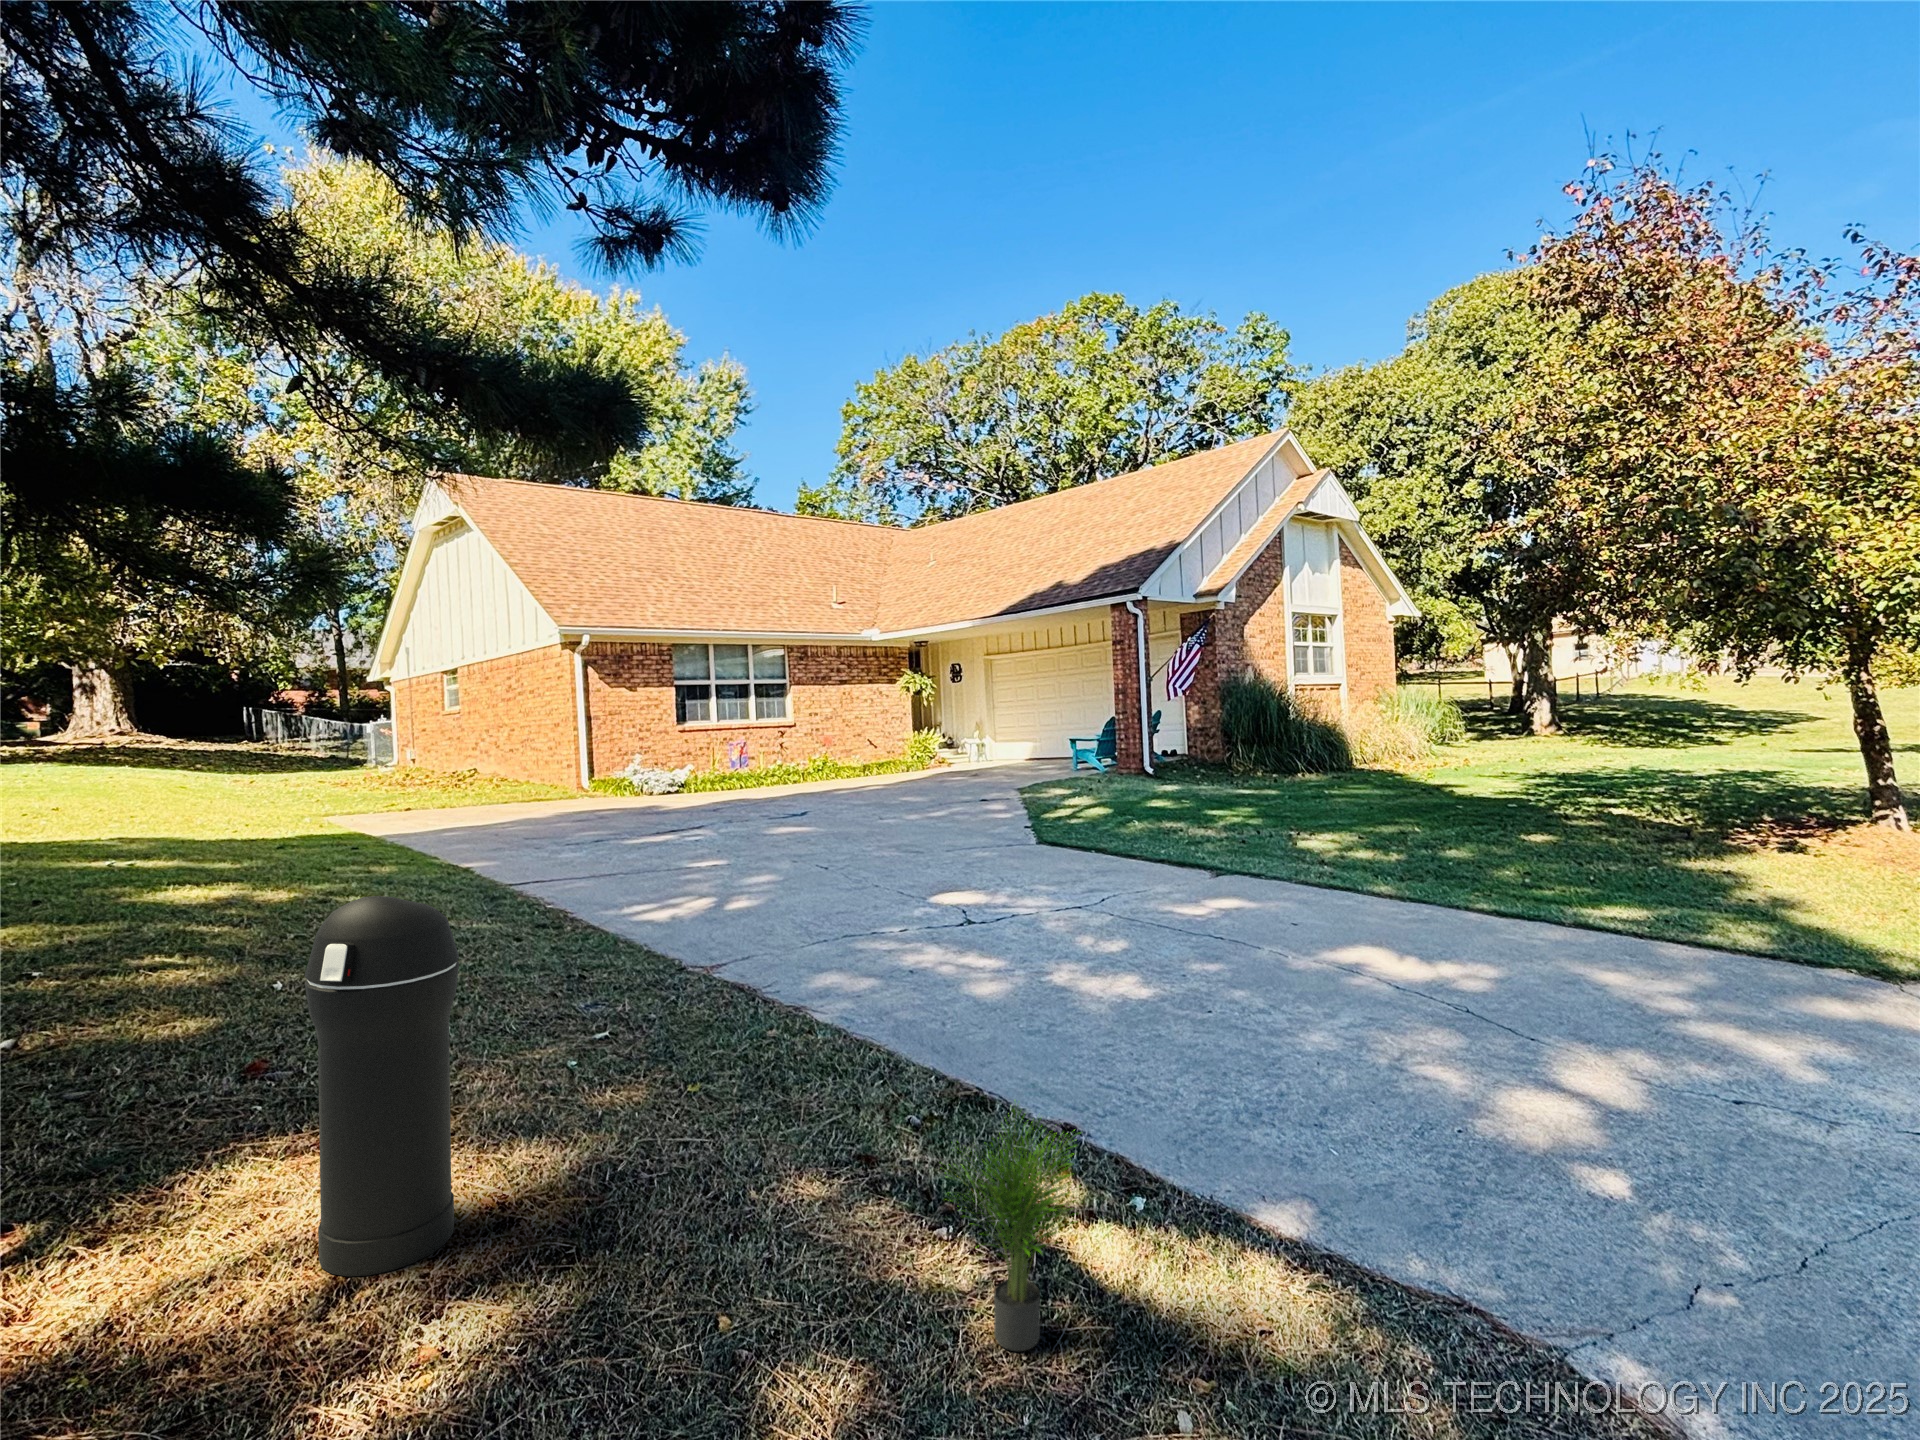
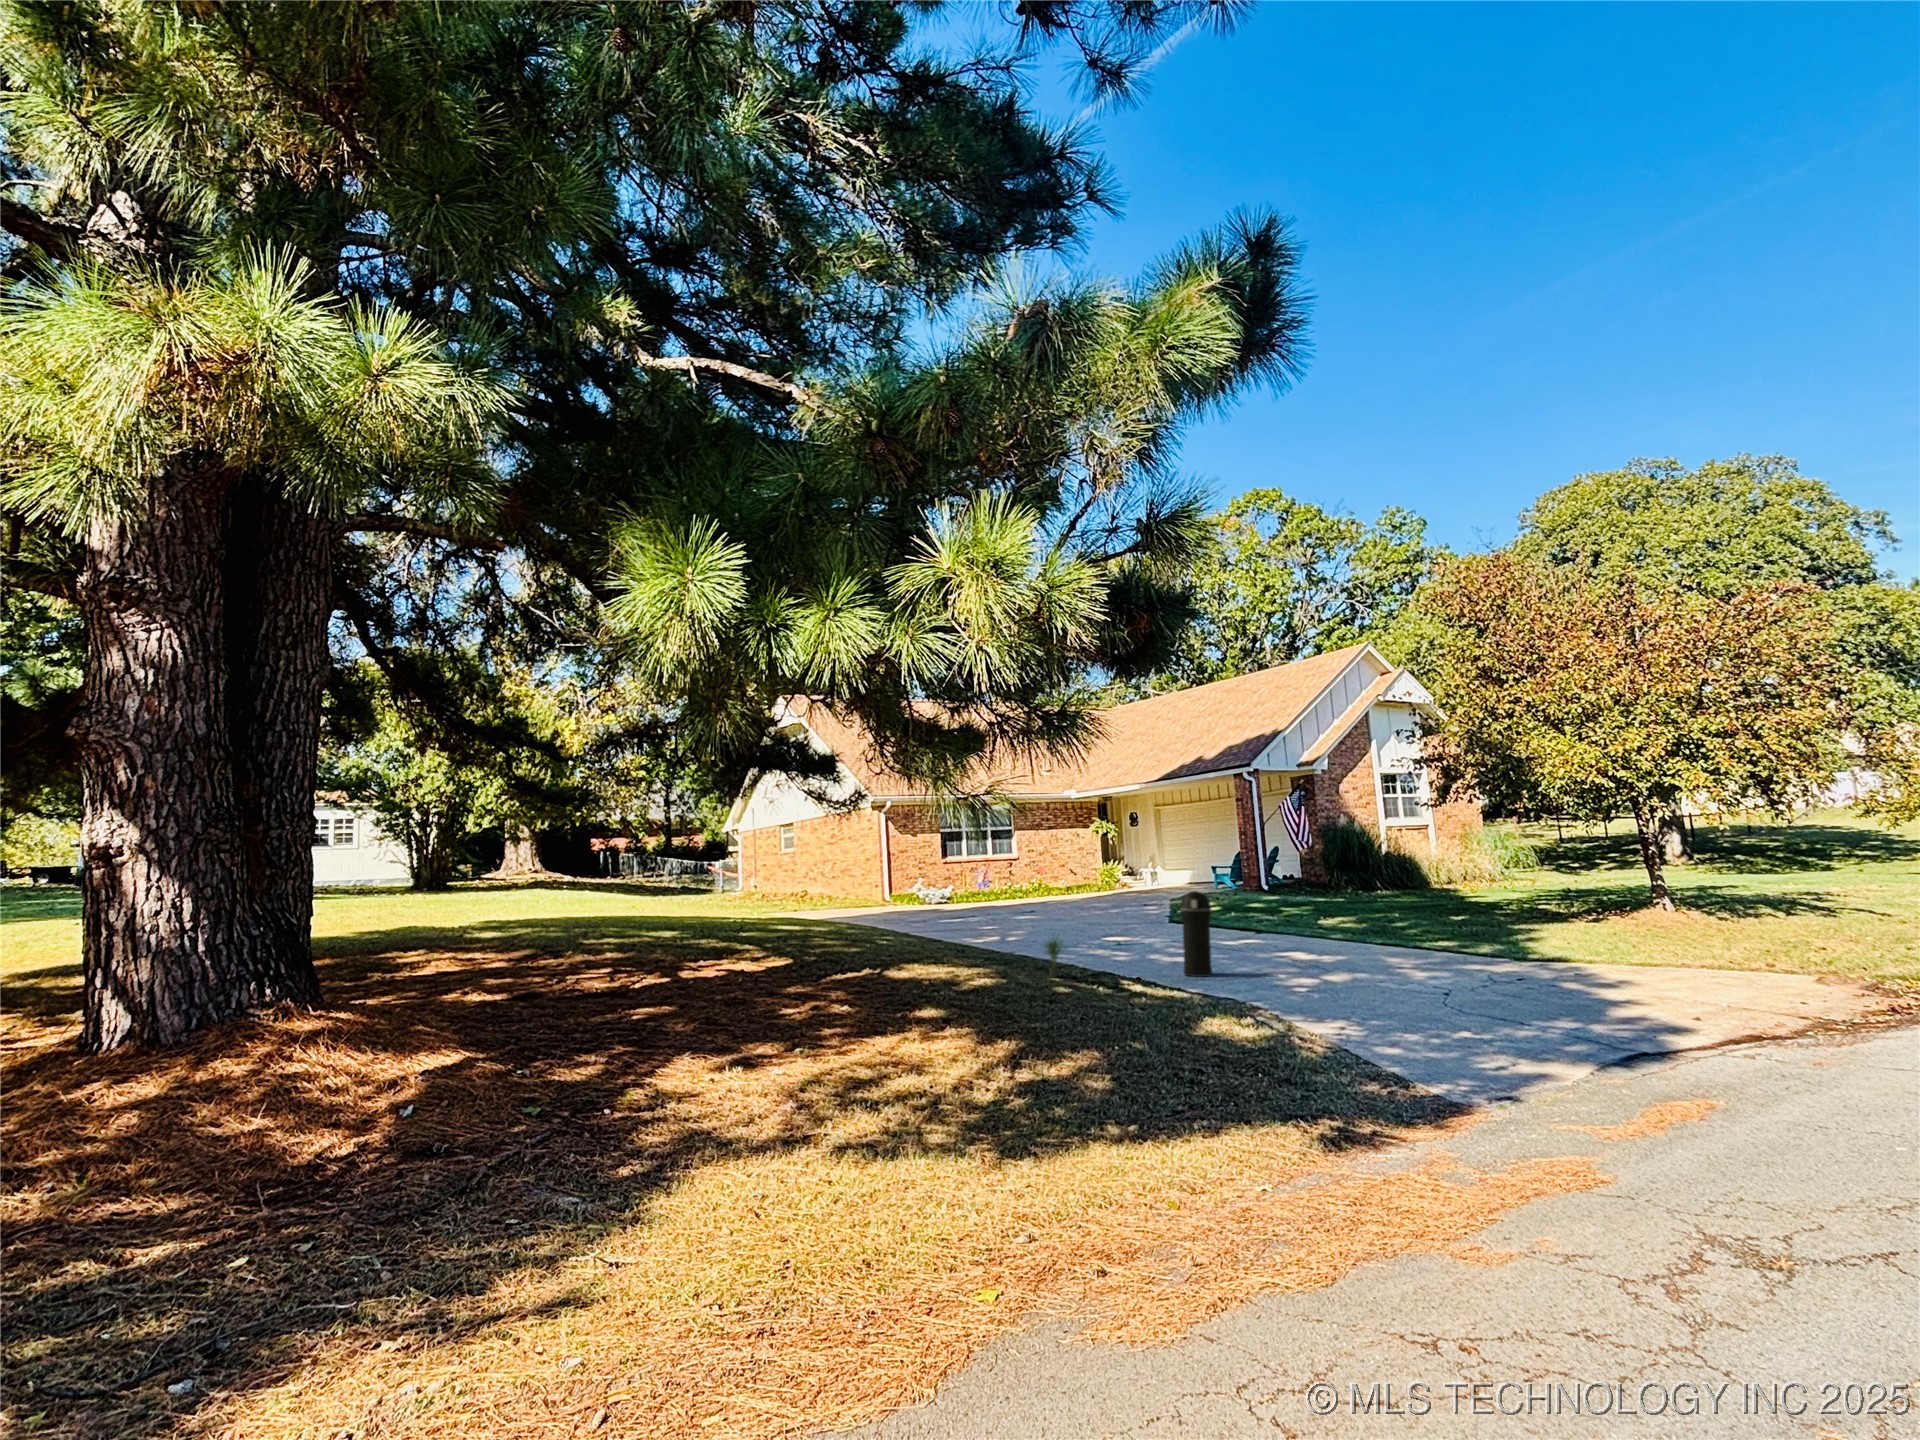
trash can: present [305,896,459,1276] -> present [1180,891,1212,977]

